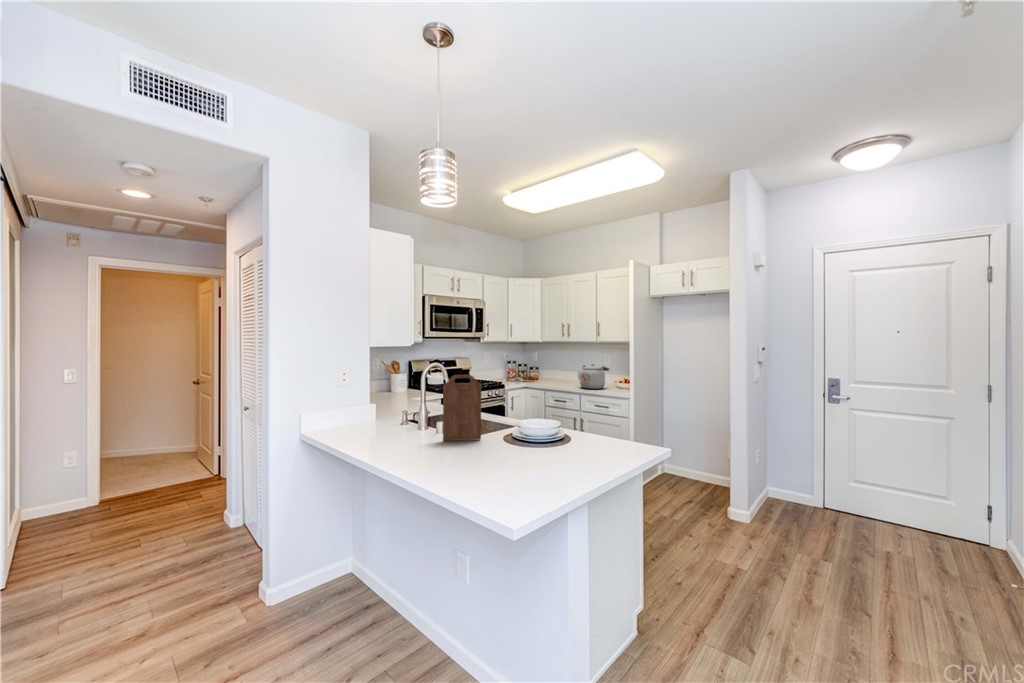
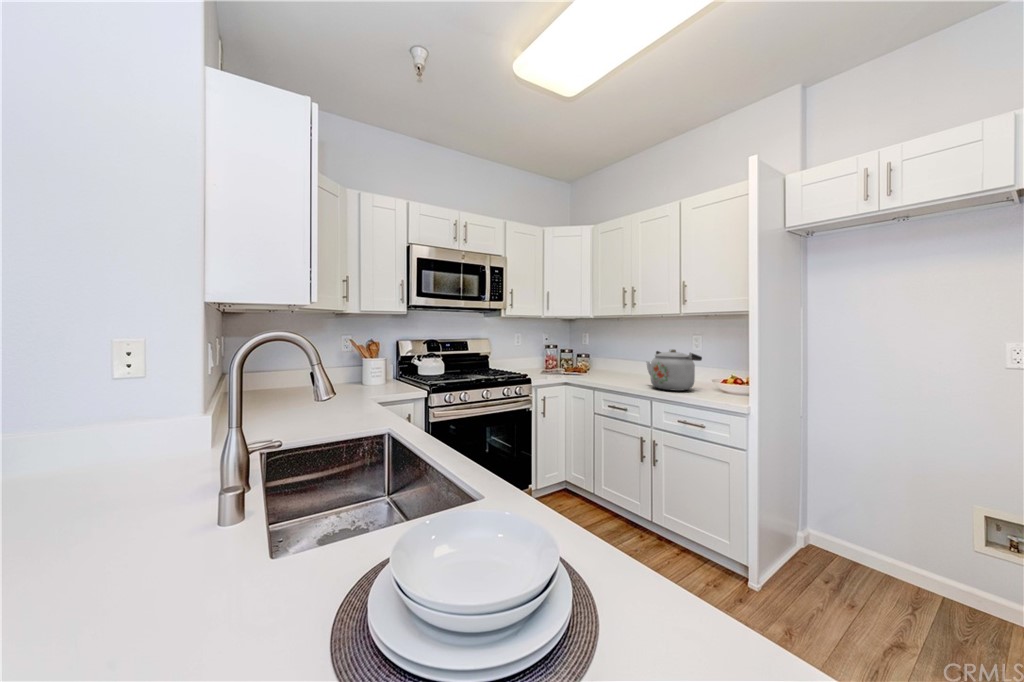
cutting board: present [443,375,481,441] -> none [87,369,257,636]

